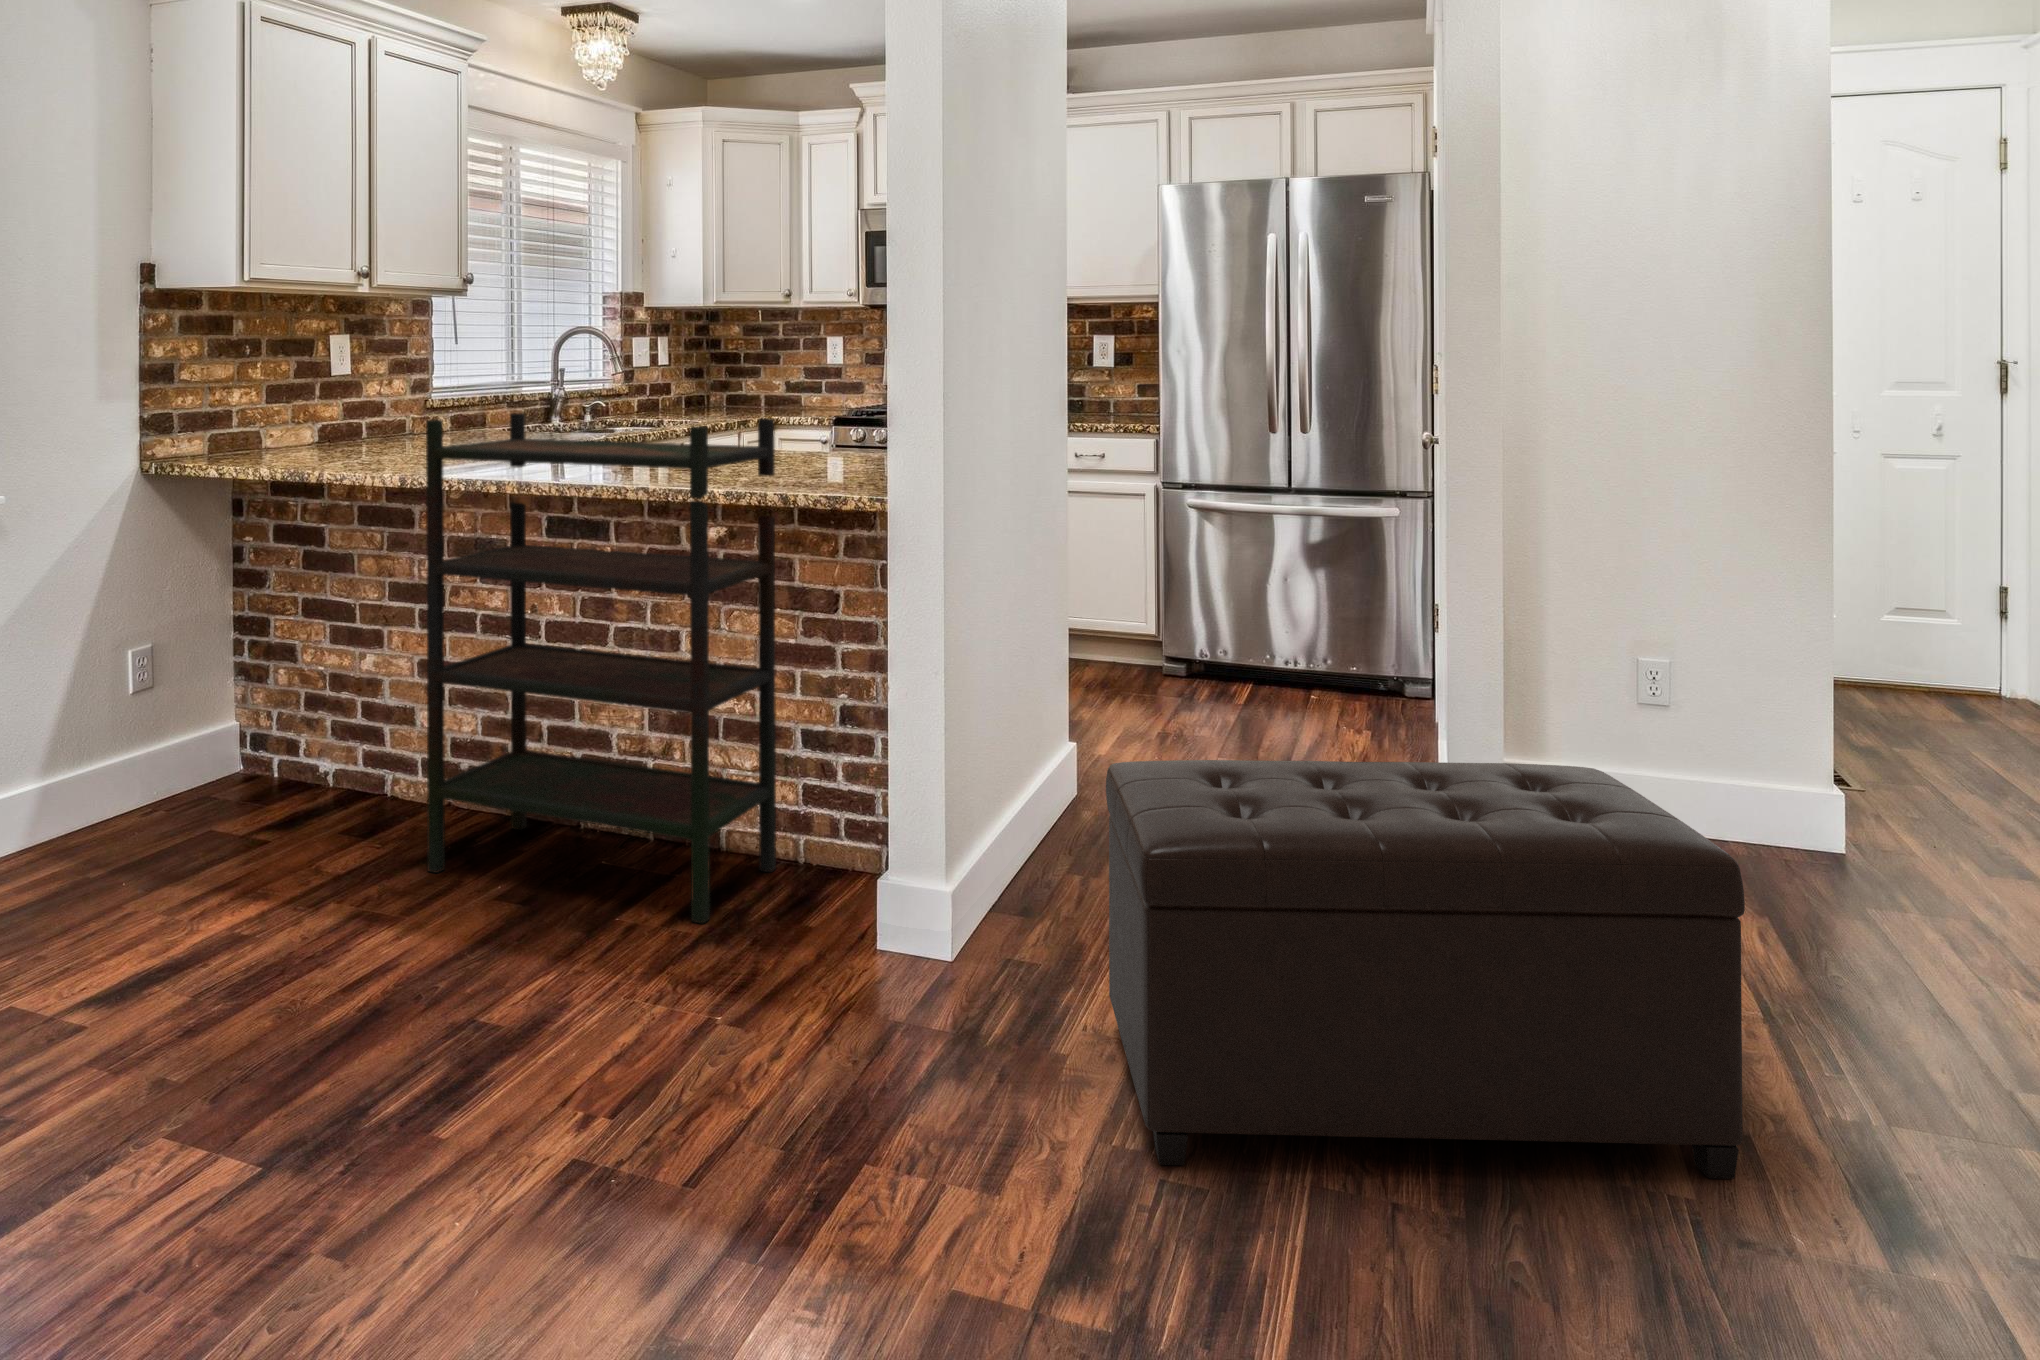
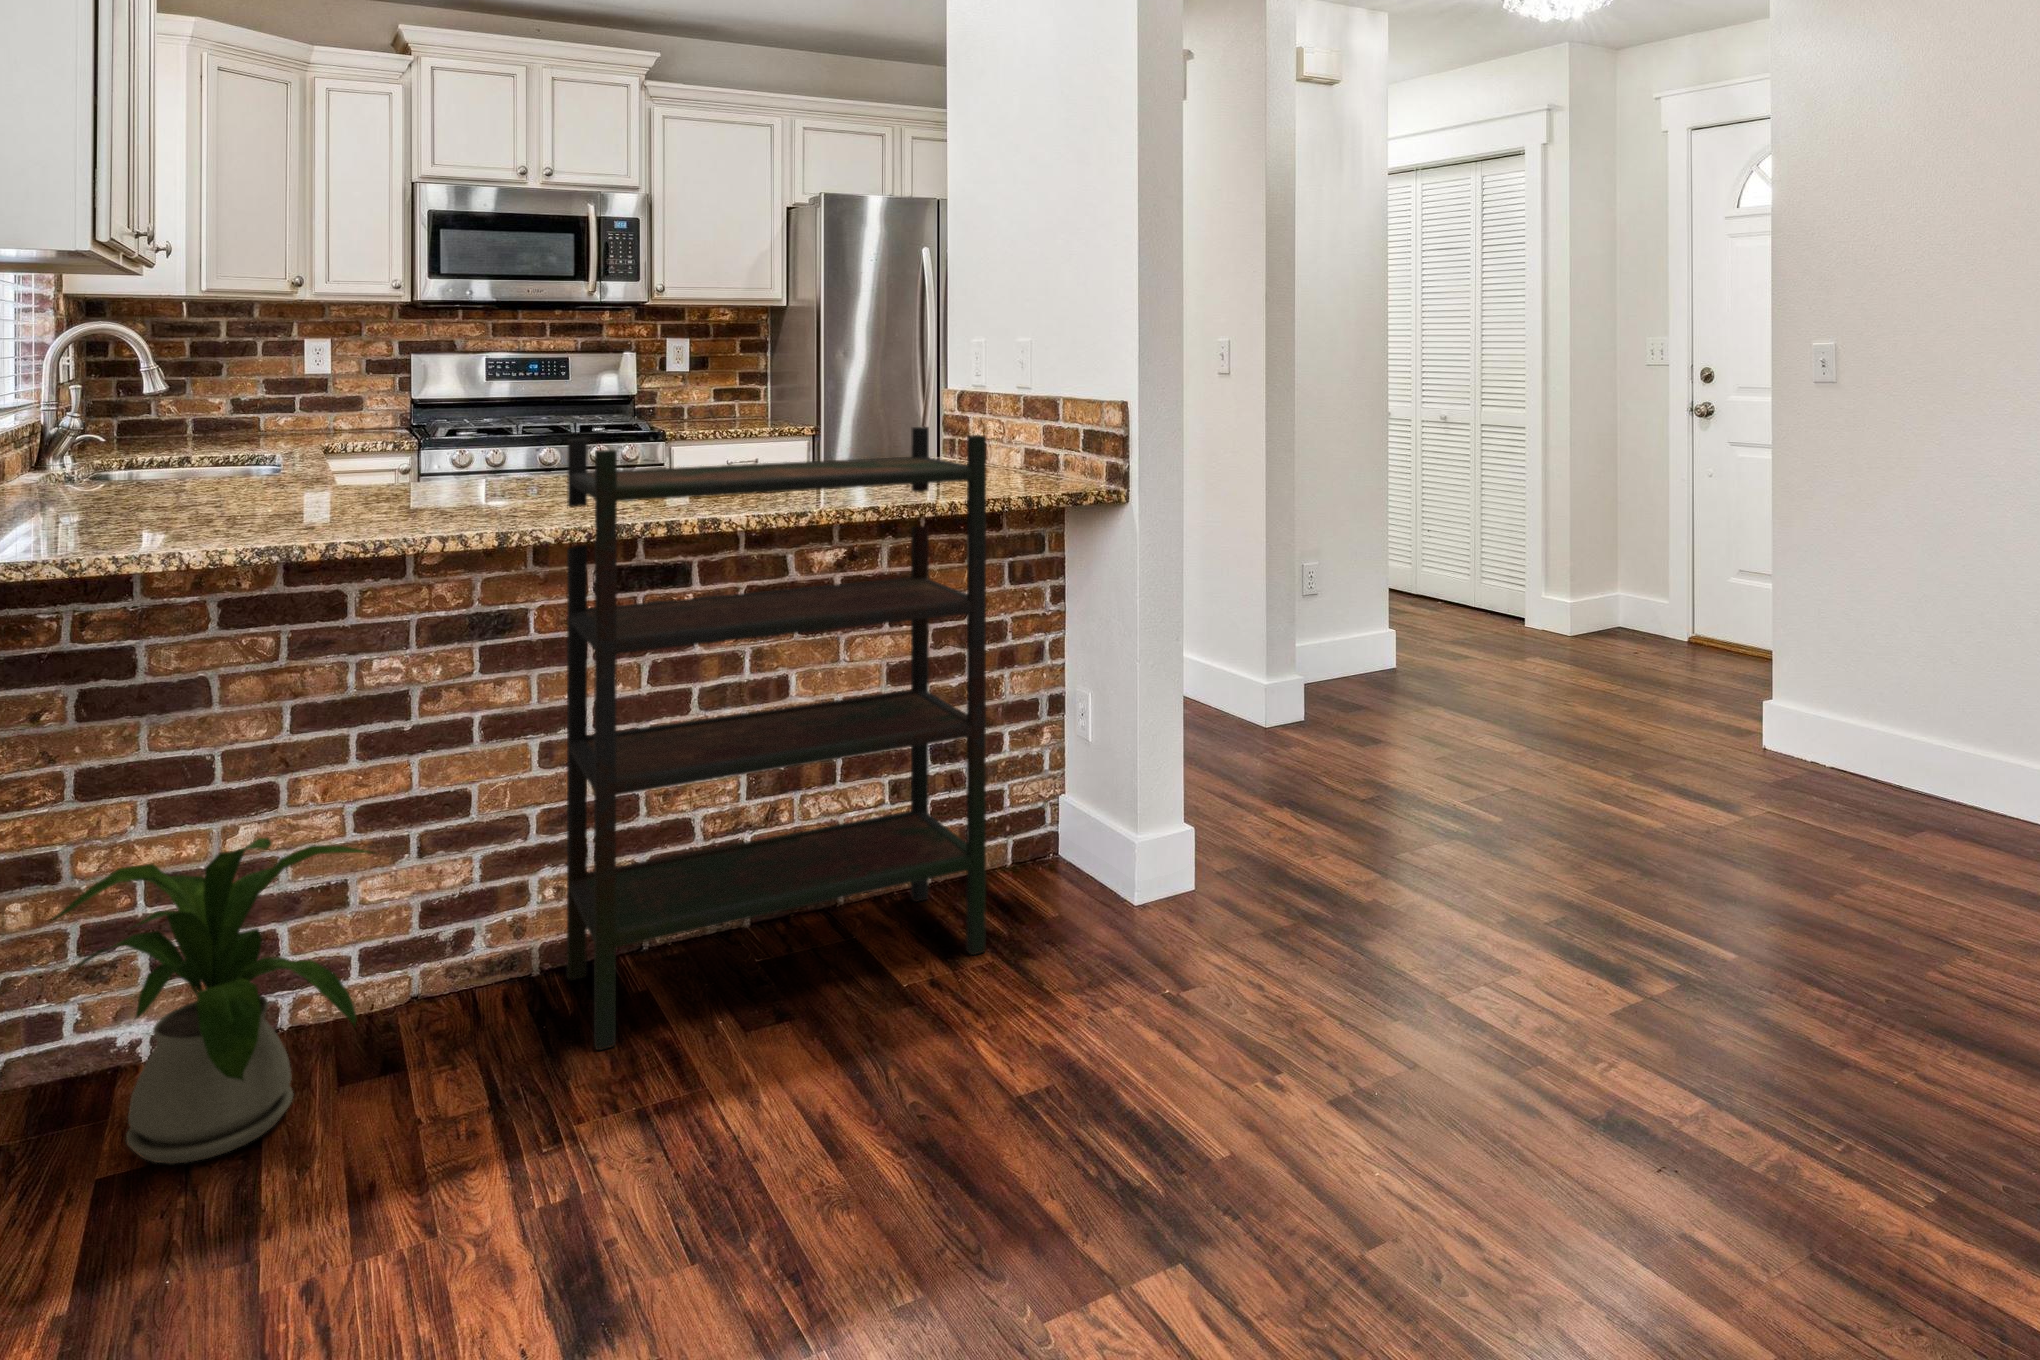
house plant: none [192,651,345,842] -> present [50,838,375,1164]
ottoman: present [1106,760,1745,1179] -> none [1353,614,1665,920]

